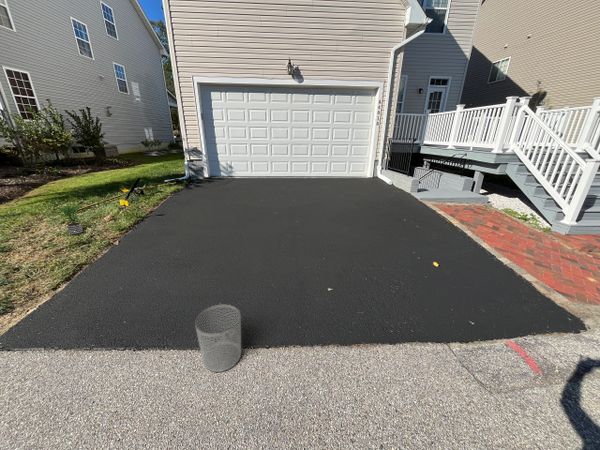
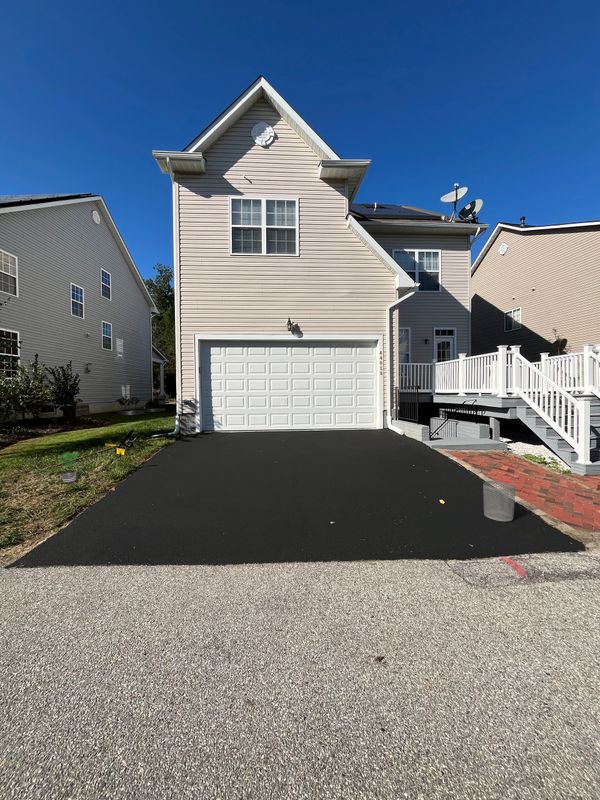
waste bin: present [195,305,241,372] -> present [483,481,515,521]

